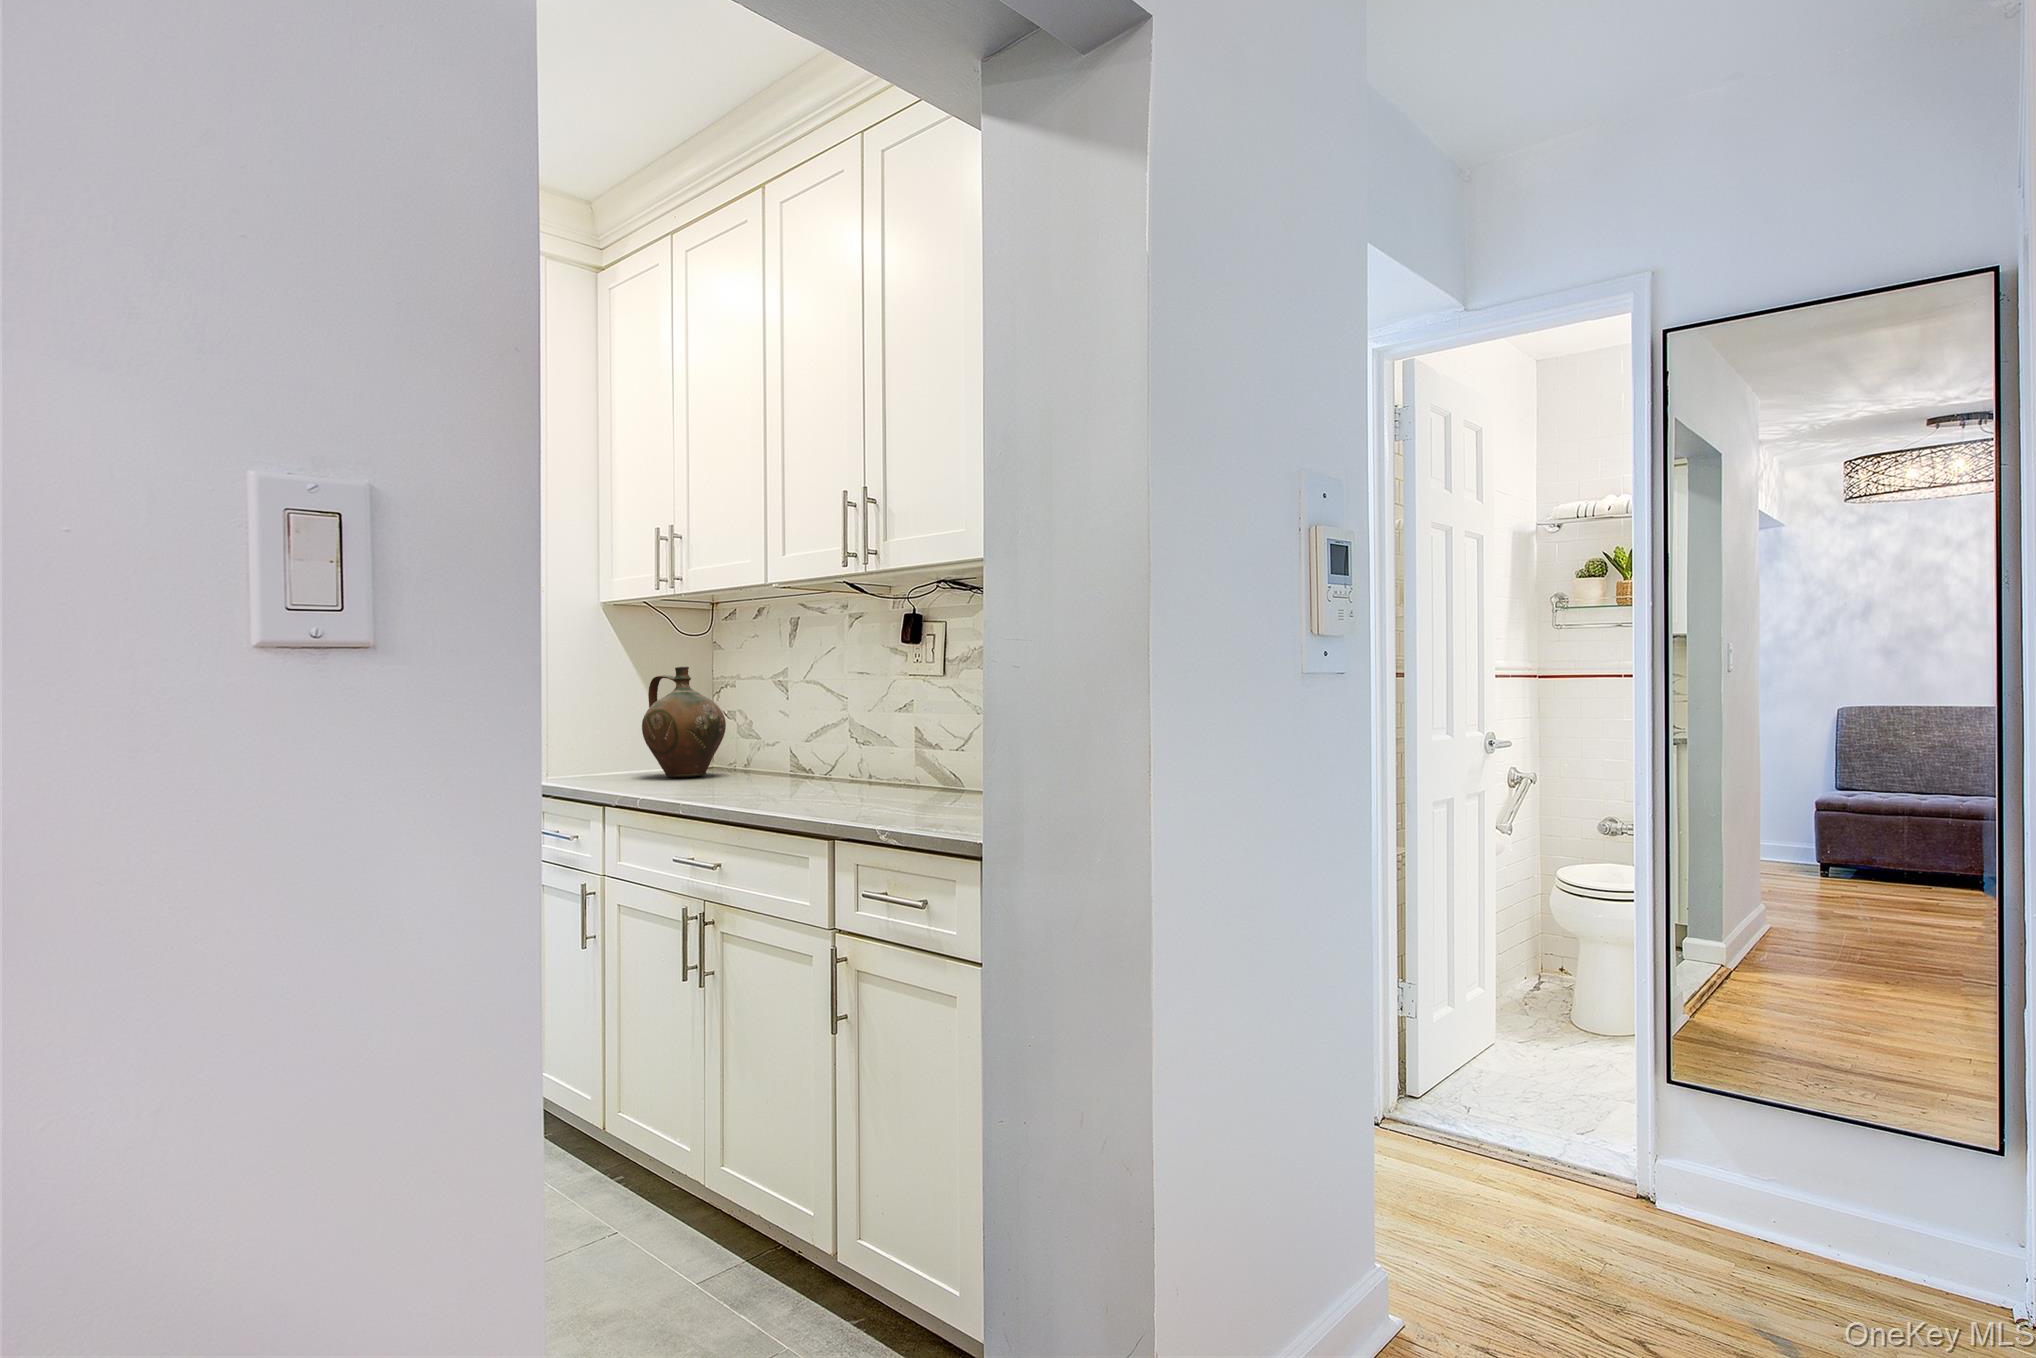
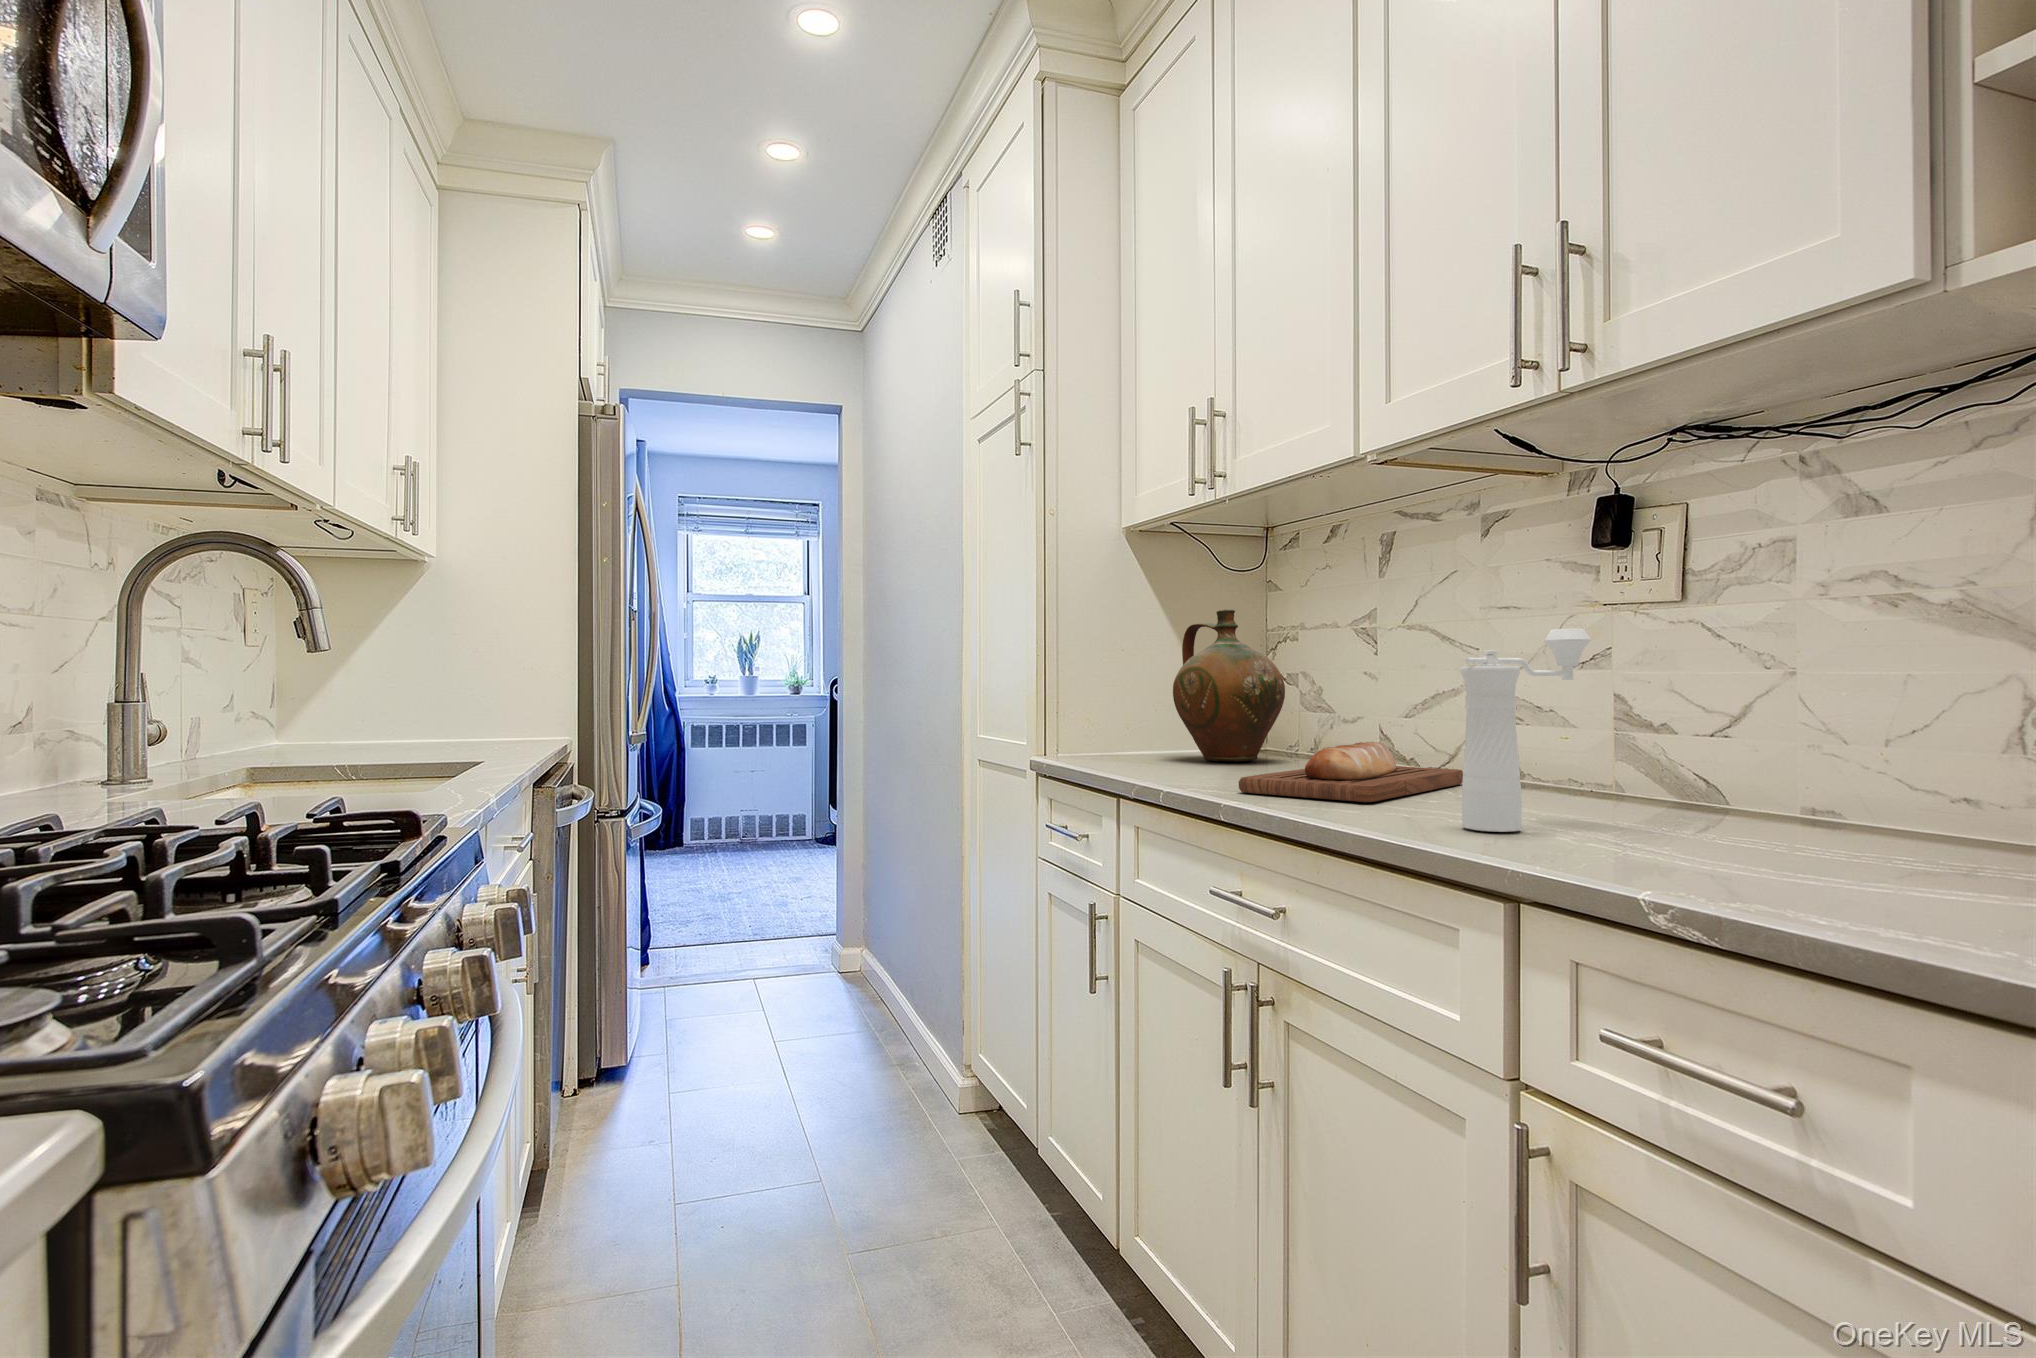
pepper mill: none [816,699,884,809] -> present [1460,629,1591,832]
bread loaf: none [693,761,836,799] -> present [1239,742,1463,802]

